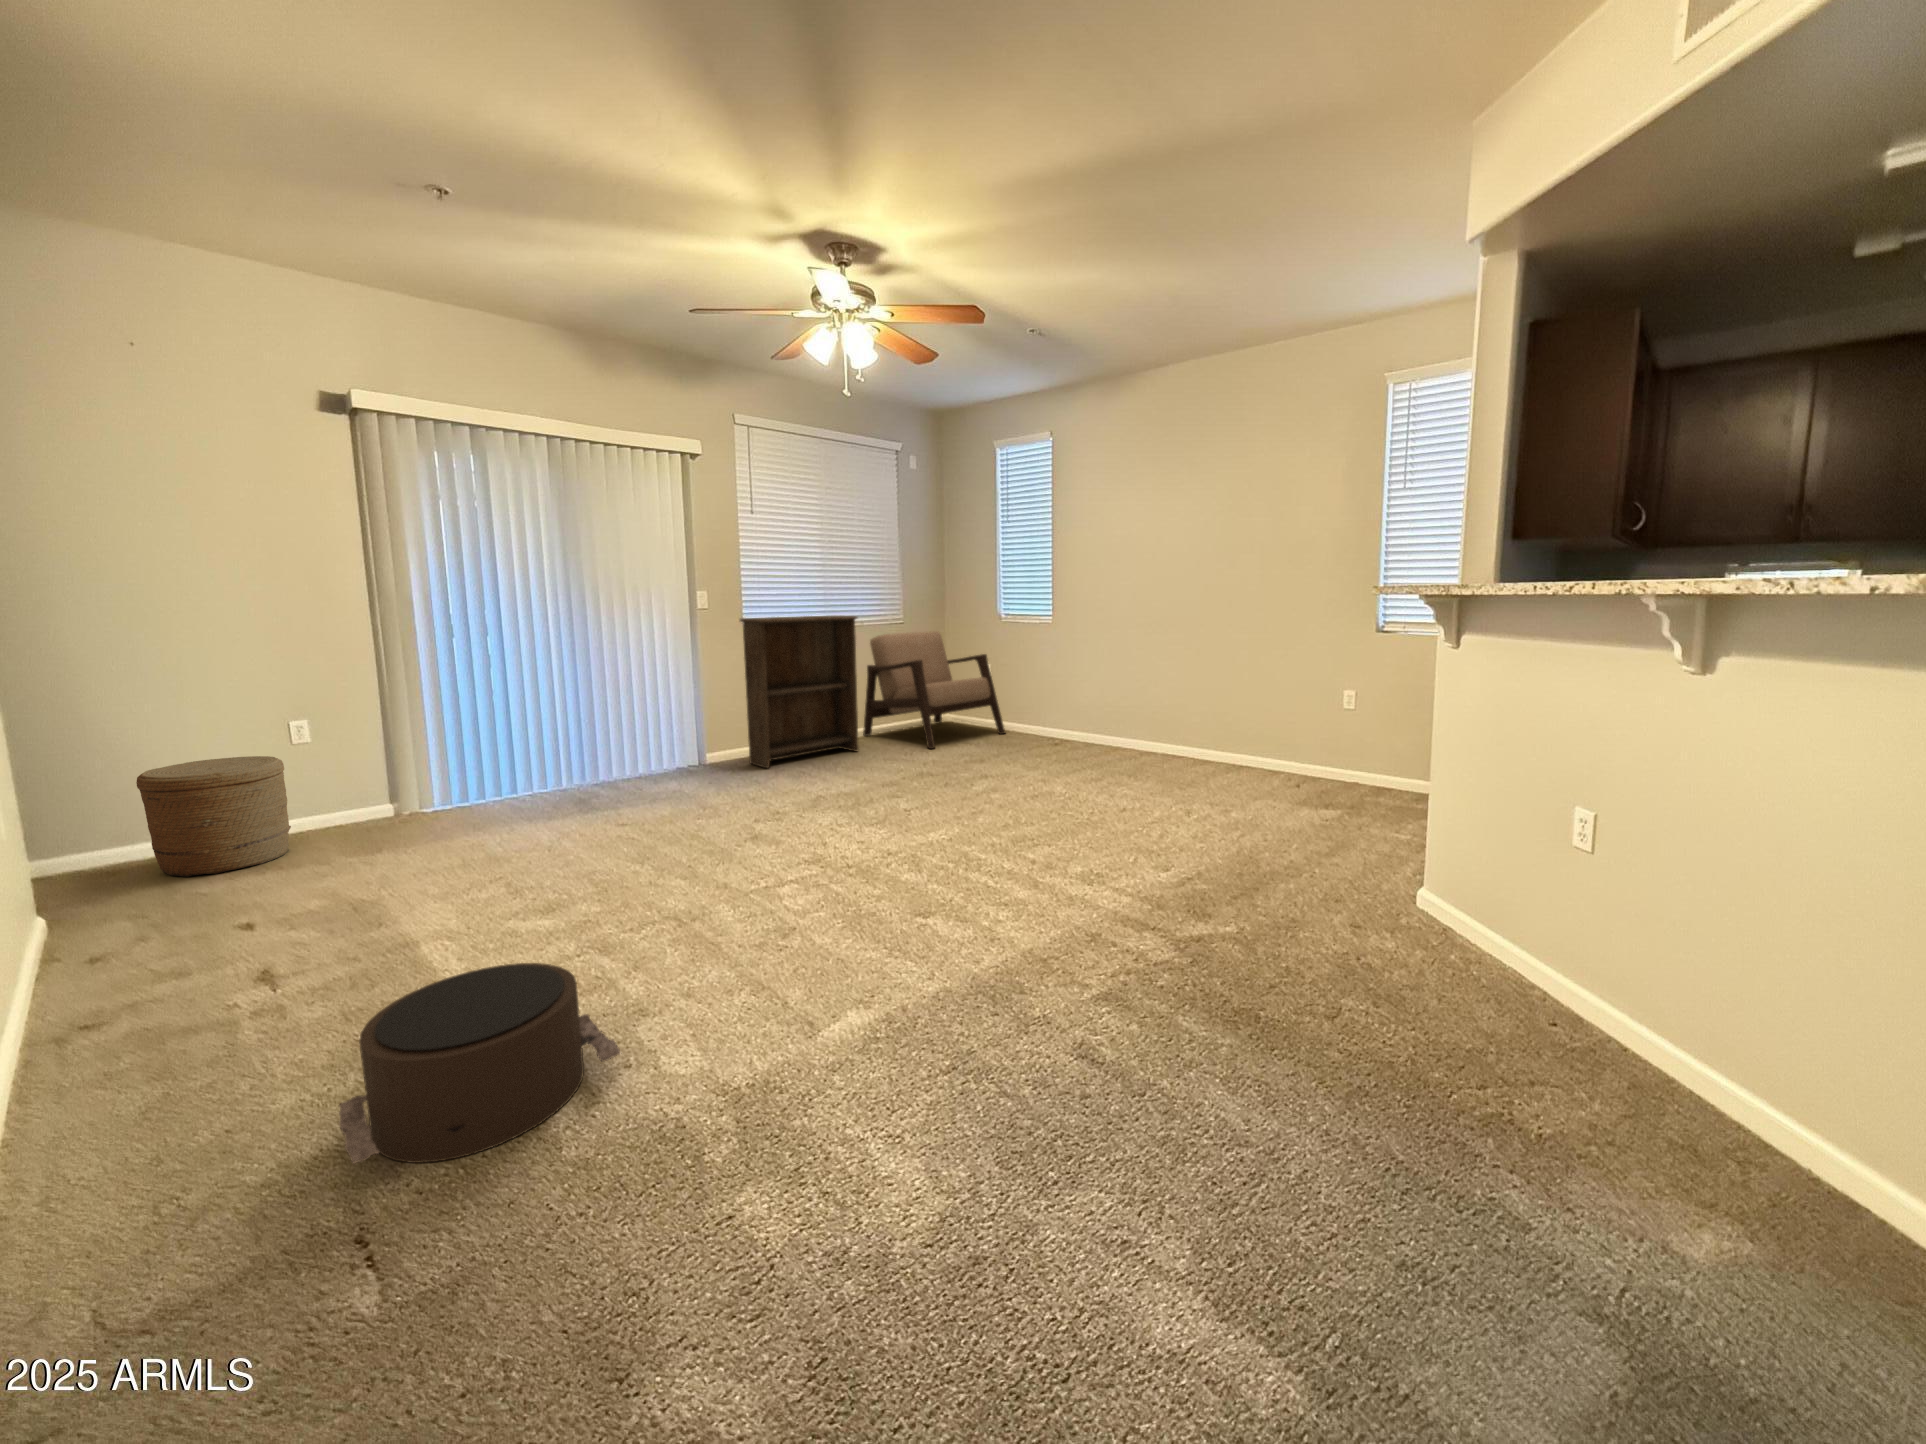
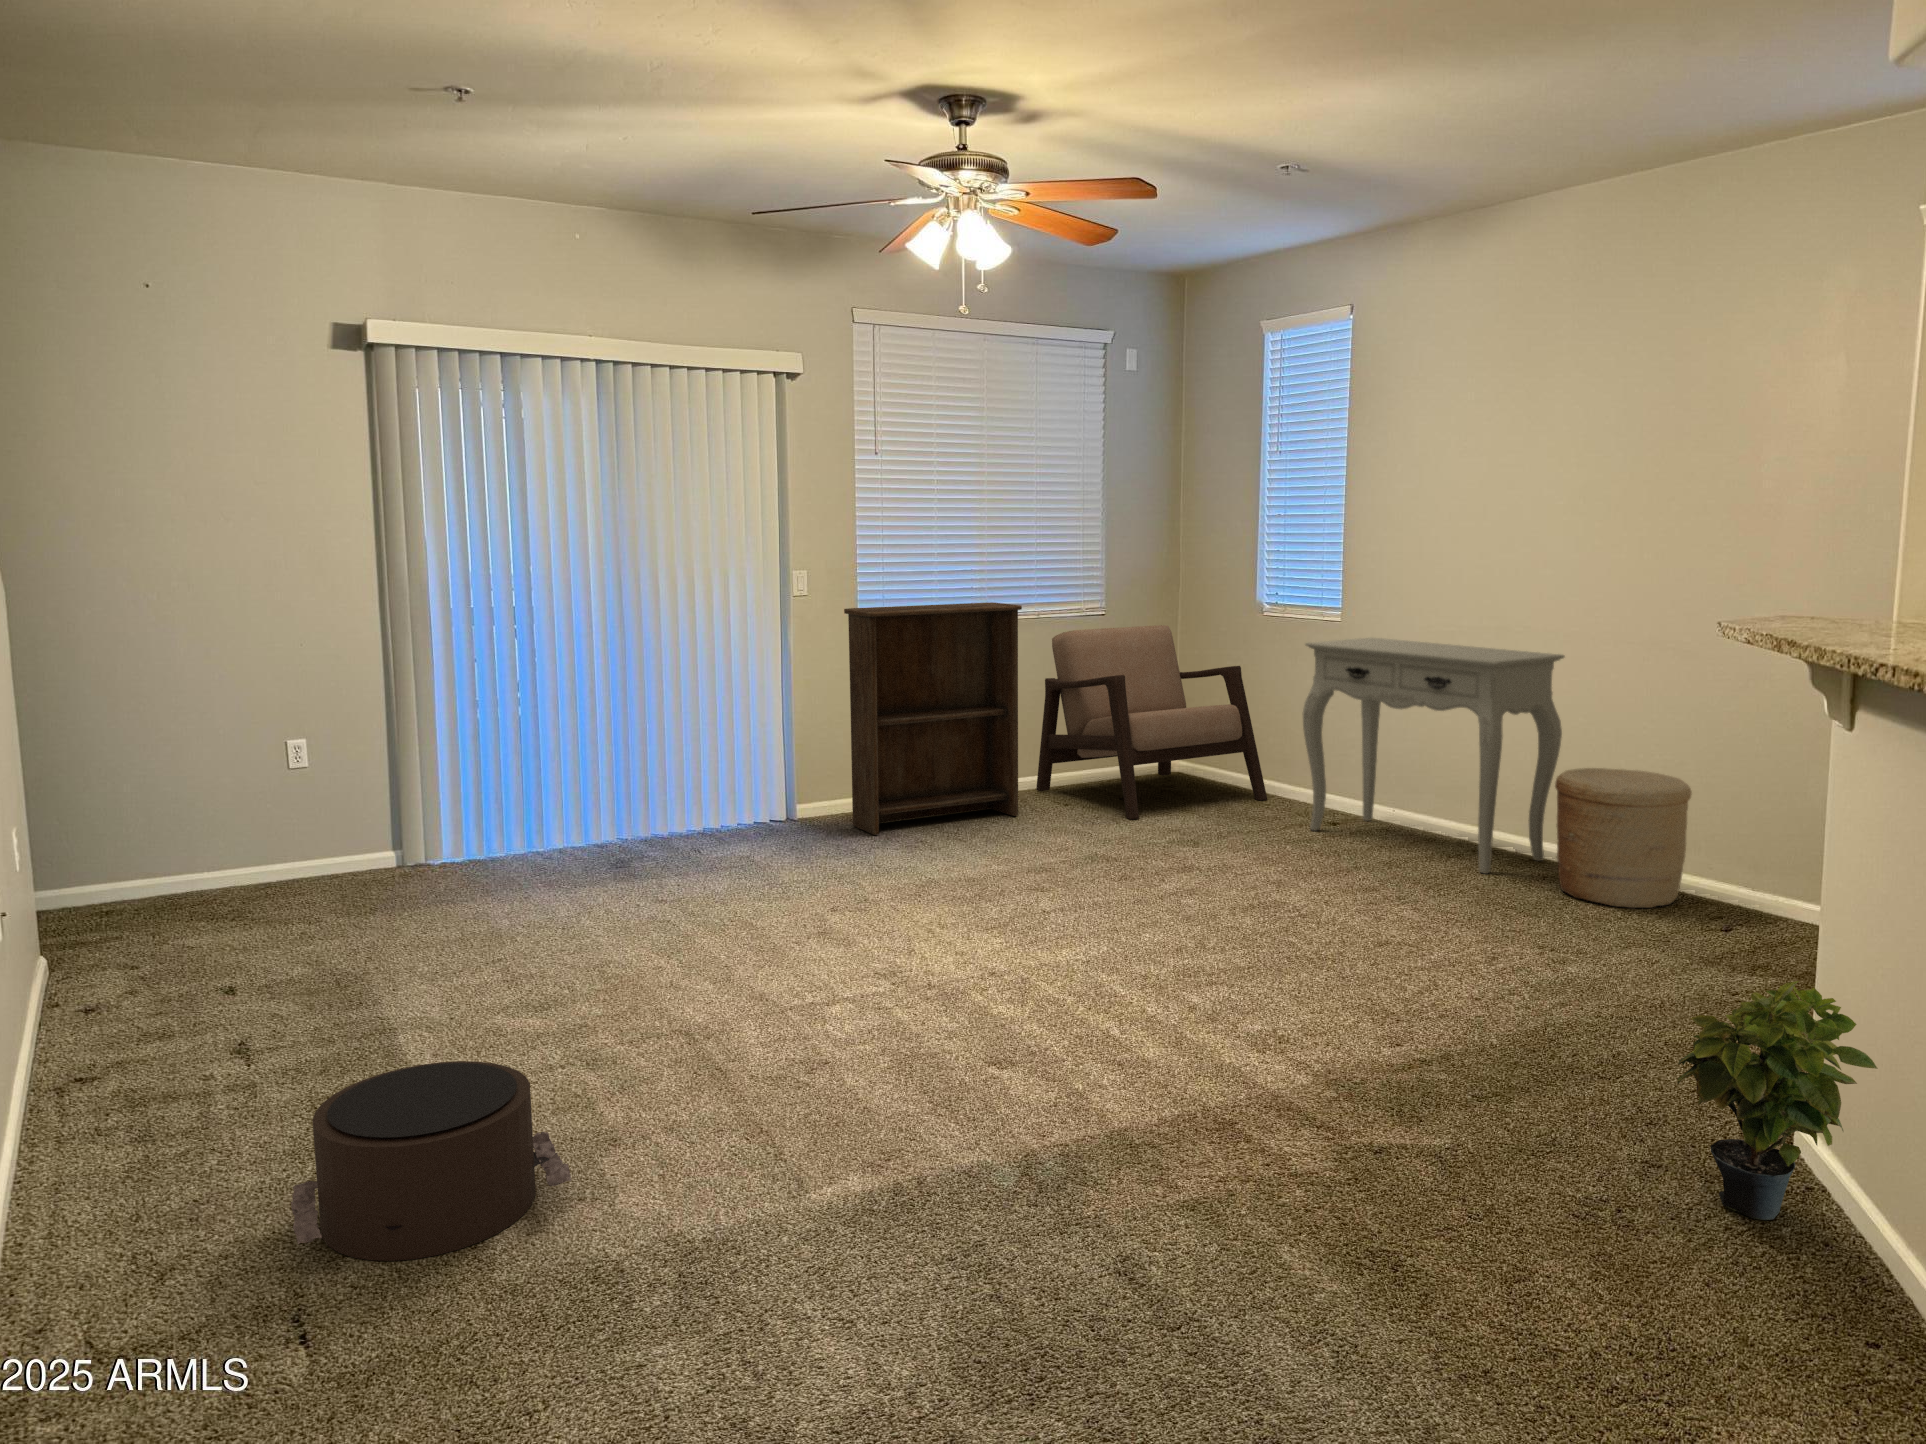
console table: none [1034,634,1185,766] -> present [1303,638,1565,873]
woven basket: present [136,756,291,877] -> present [1555,768,1692,908]
potted plant: none [1380,804,1508,952] -> present [1677,981,1878,1220]

